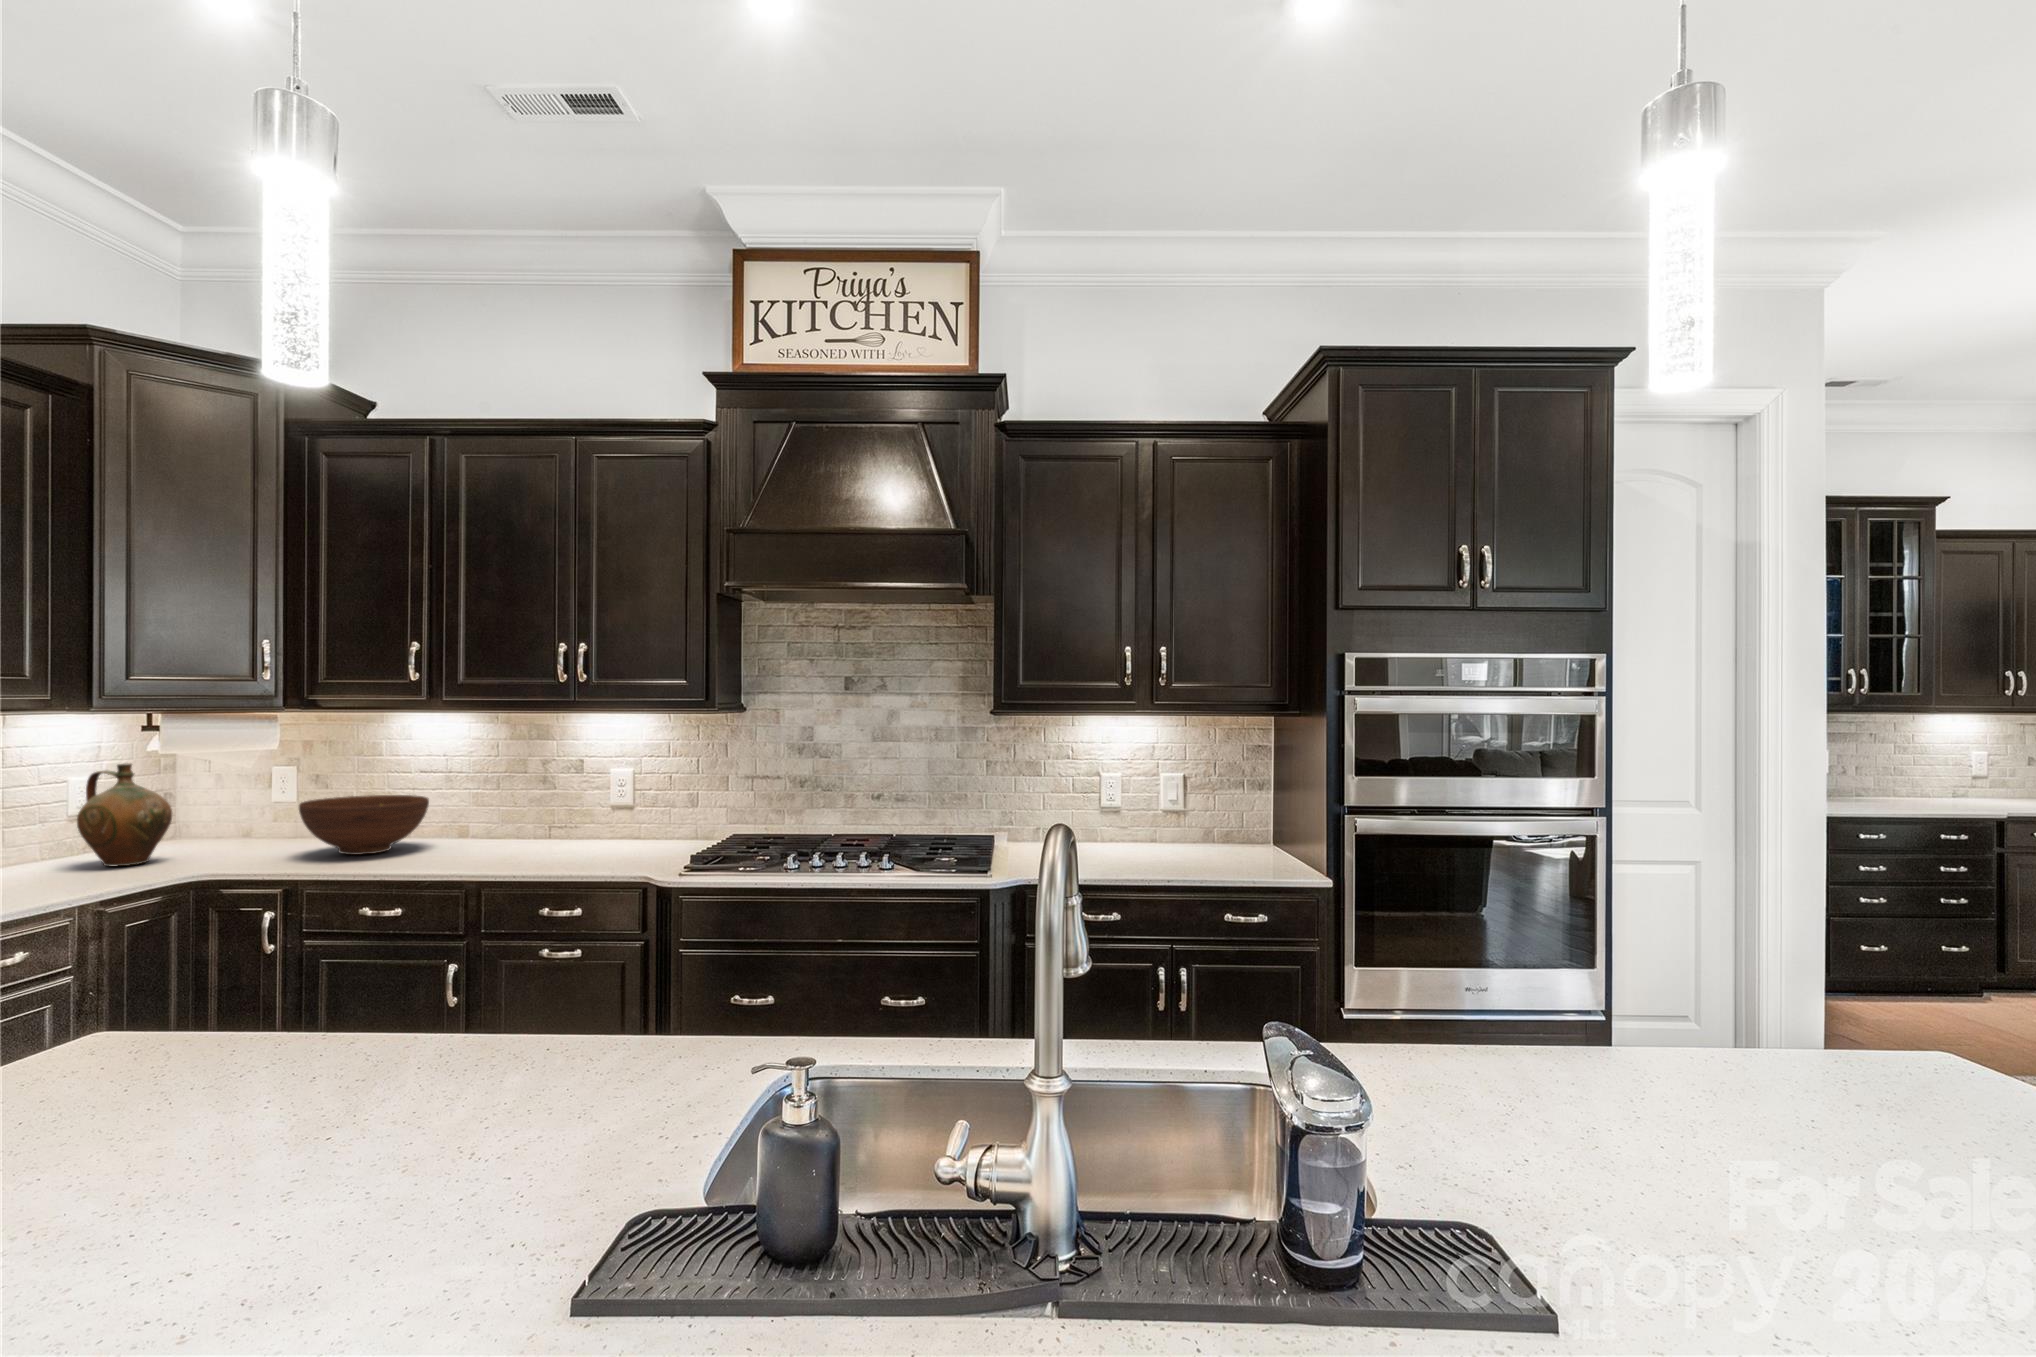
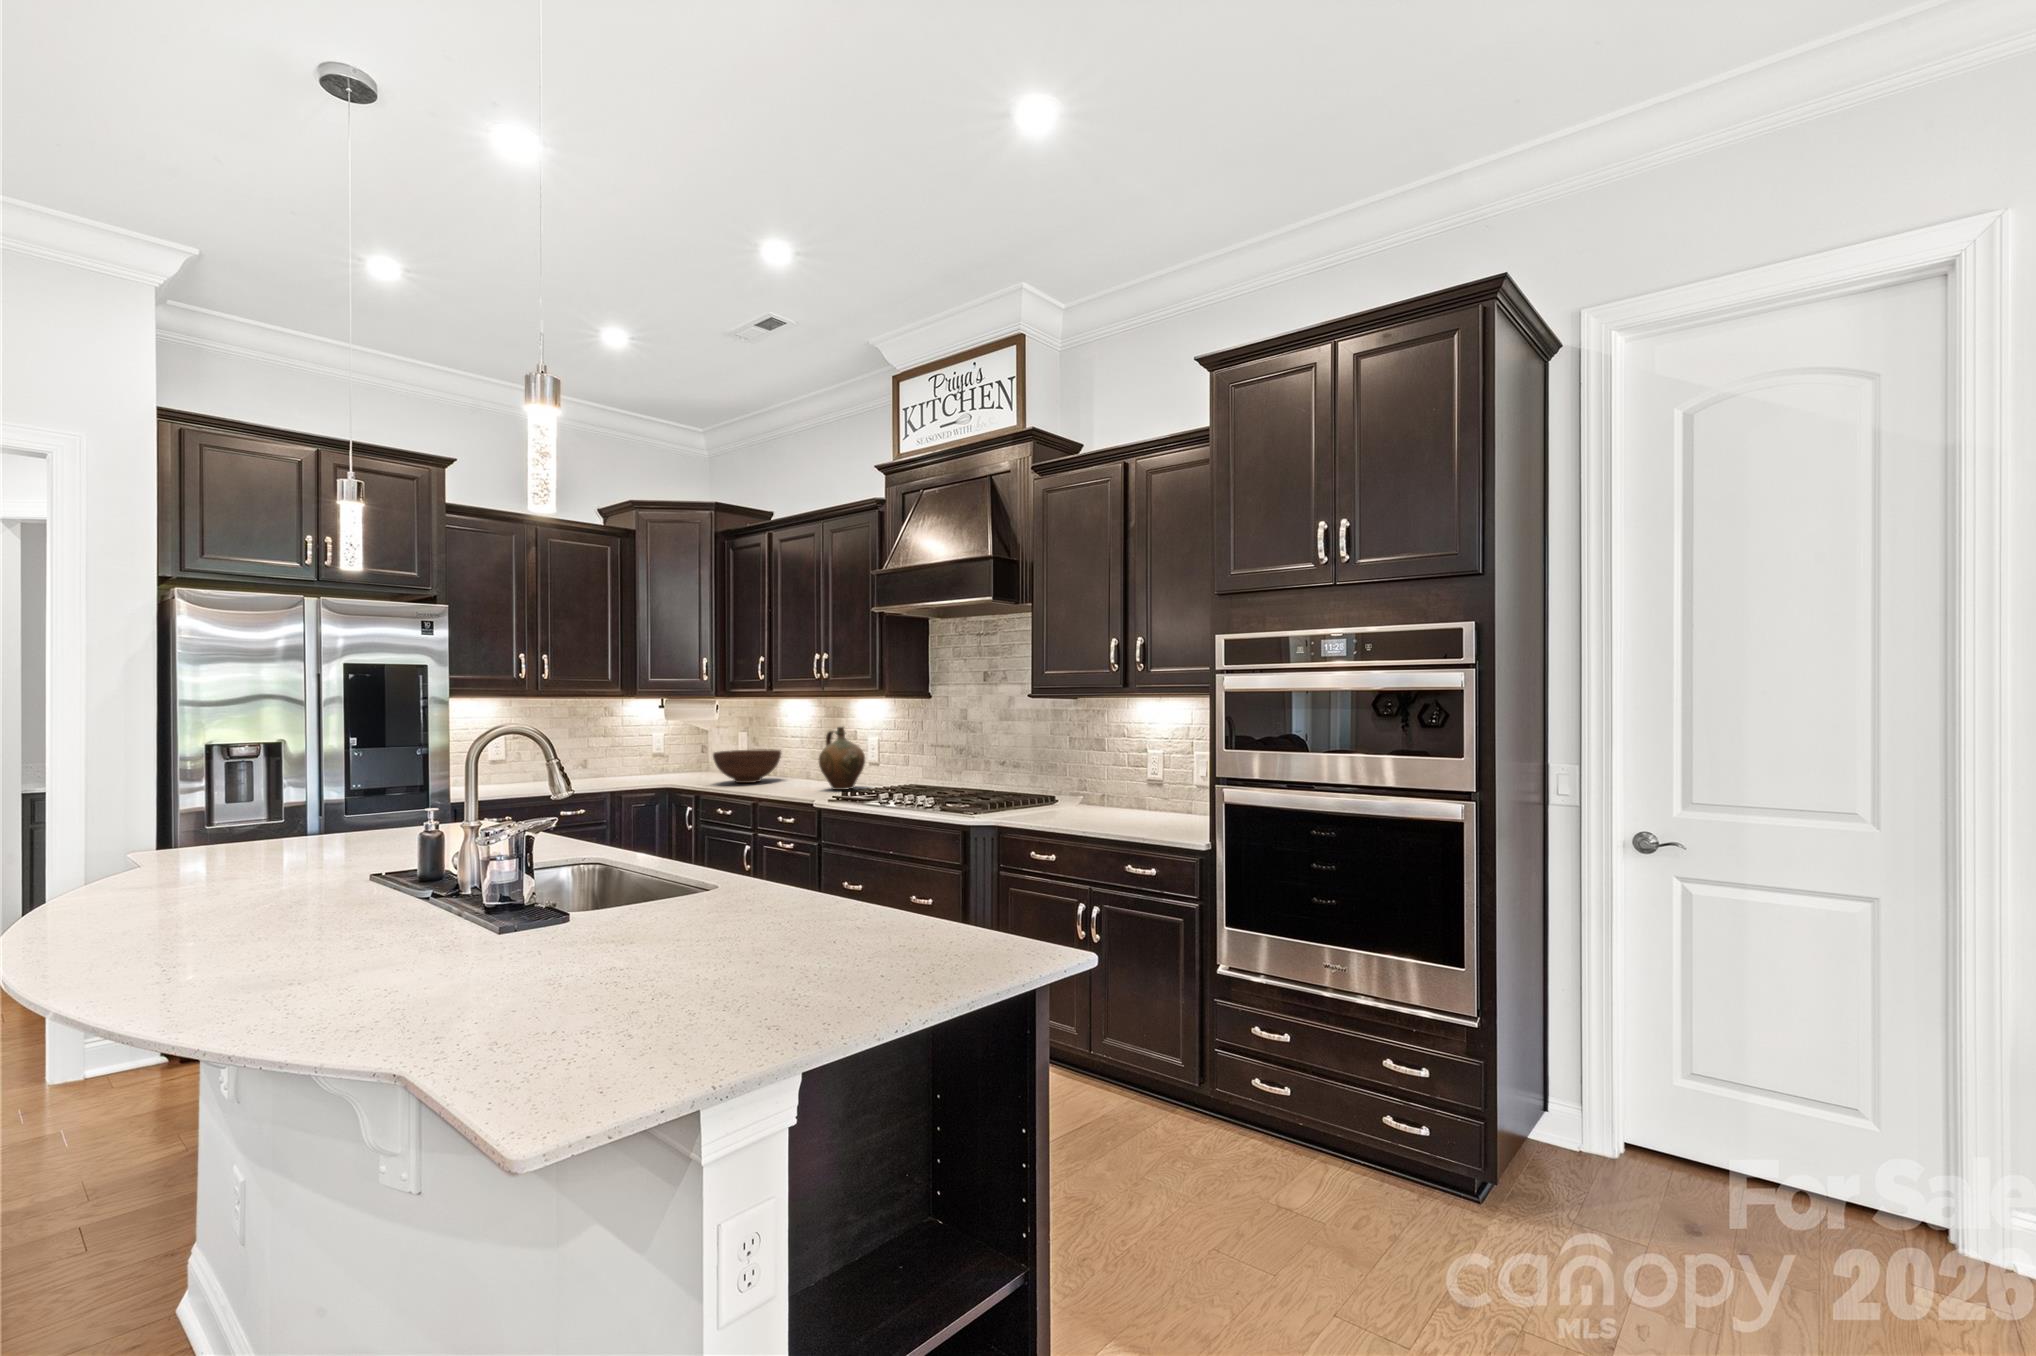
ceramic jug: present [77,763,172,866] -> present [819,727,865,790]

